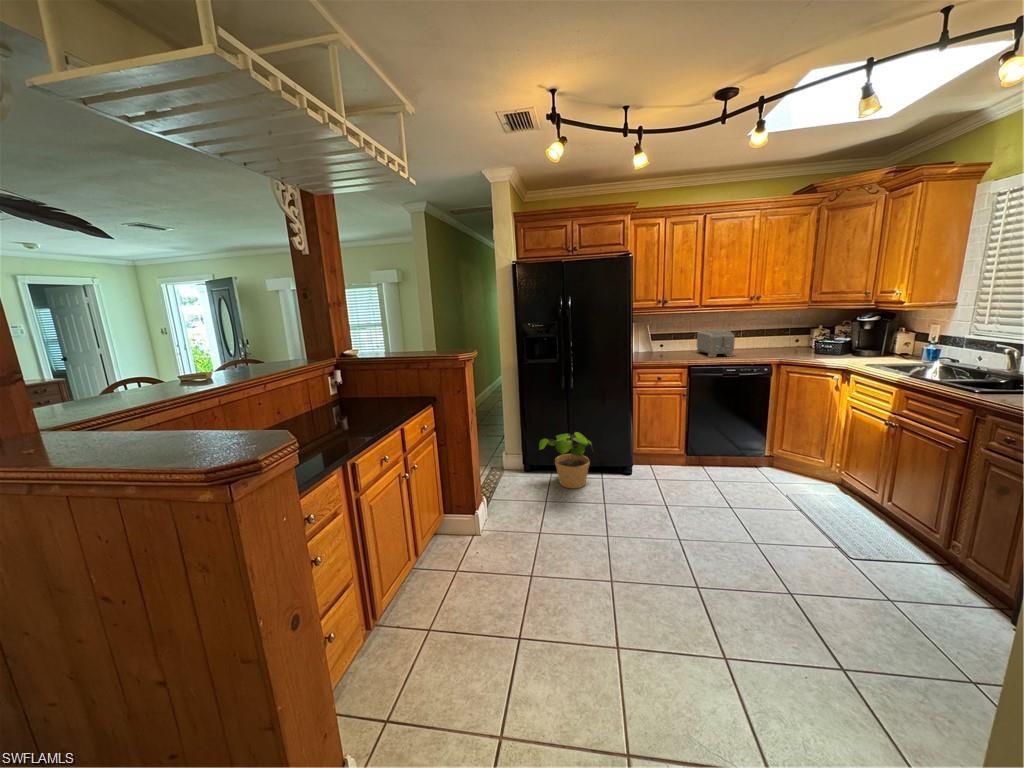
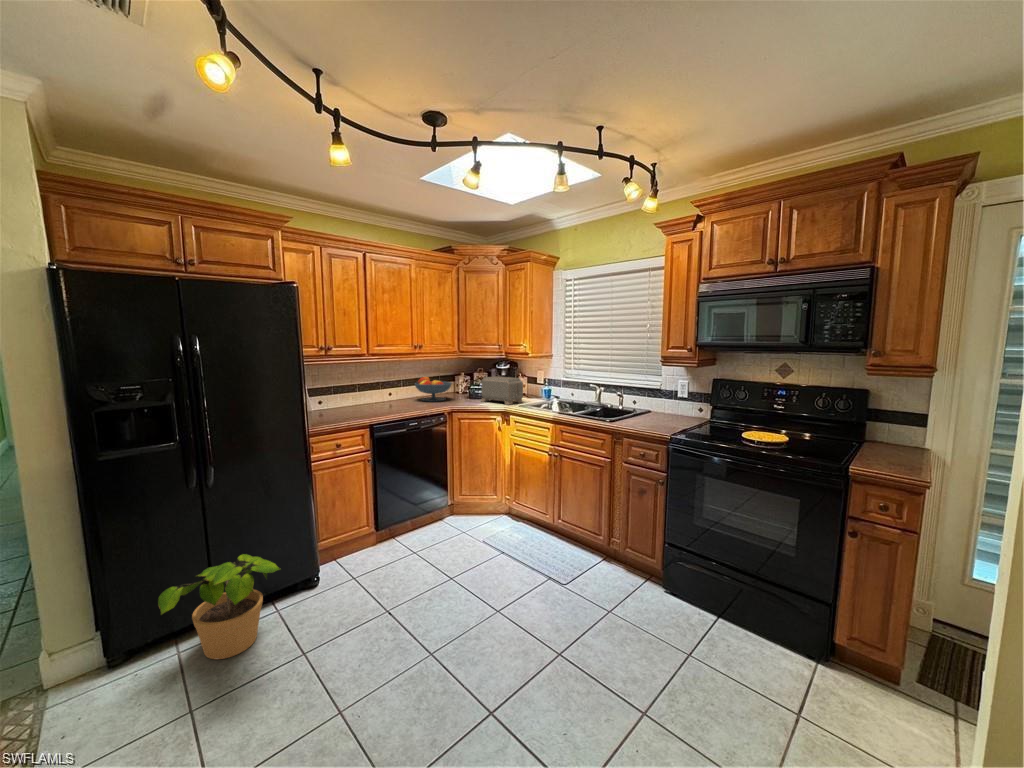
fruit bowl: none [753,328,796,353] -> present [415,377,452,401]
toaster: present [696,329,735,357] -> present [481,377,523,405]

